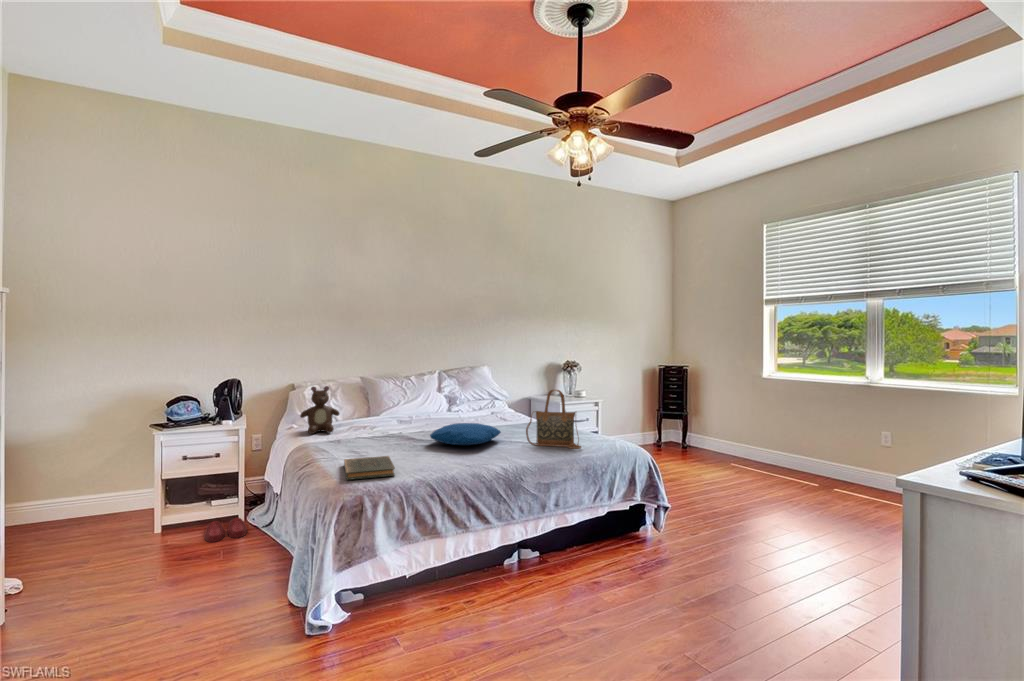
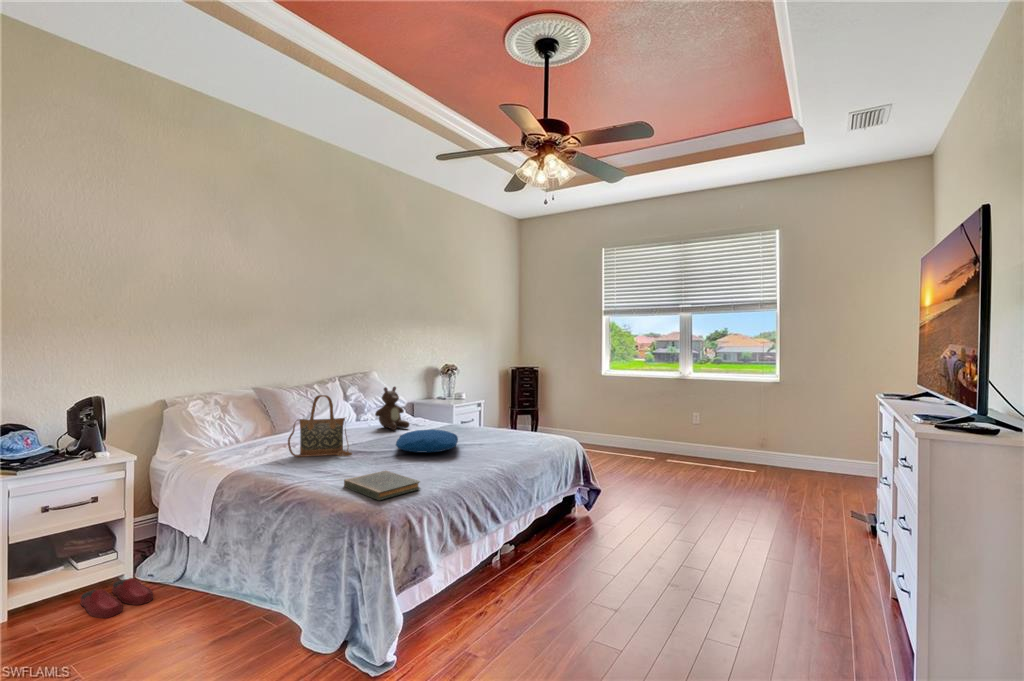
teddy bear: present [300,386,339,434] -> present [375,387,409,430]
handbag: present [526,390,581,449] -> present [288,395,352,457]

